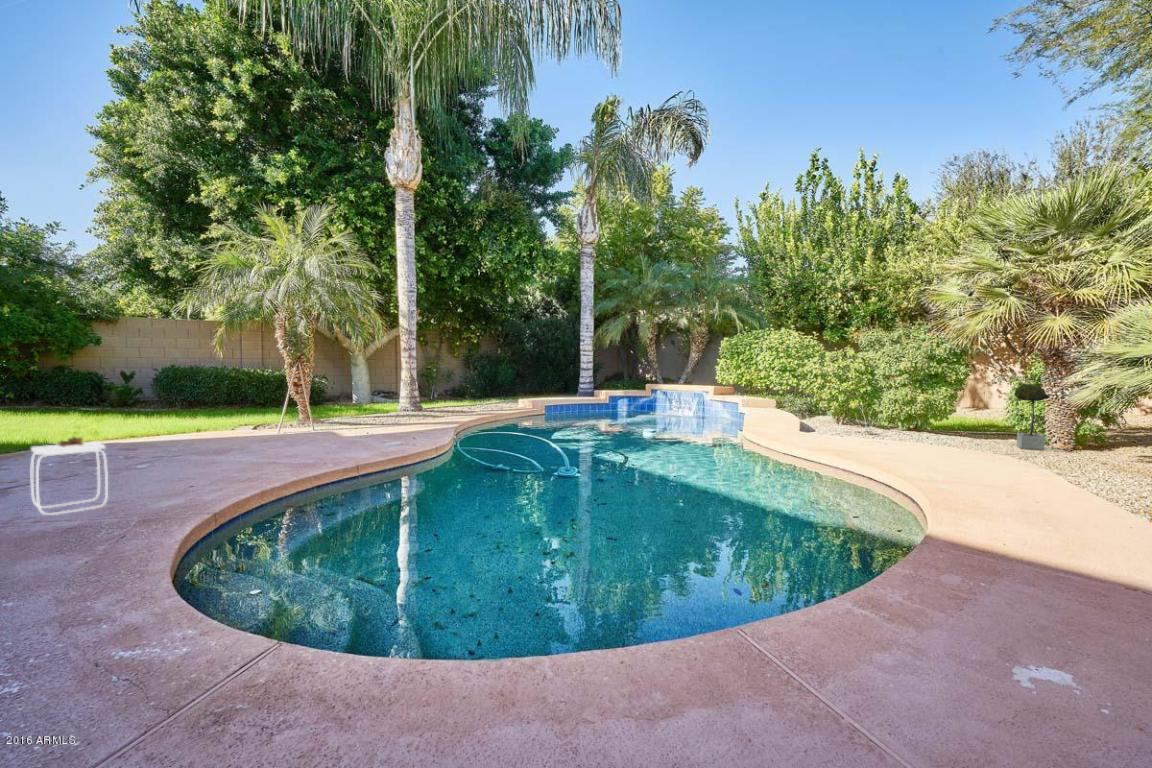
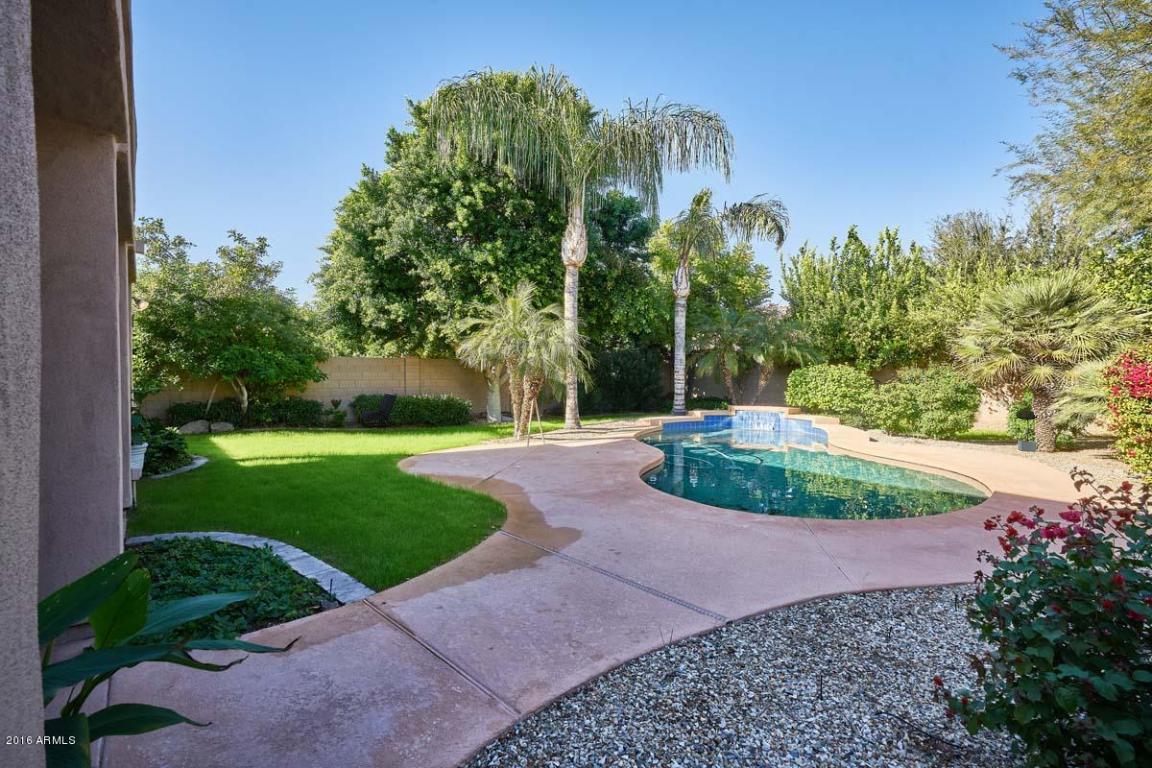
lounge chair: none [149,365,198,407] -> present [360,394,397,427]
side table: present [30,437,108,515] -> none [546,444,576,484]

